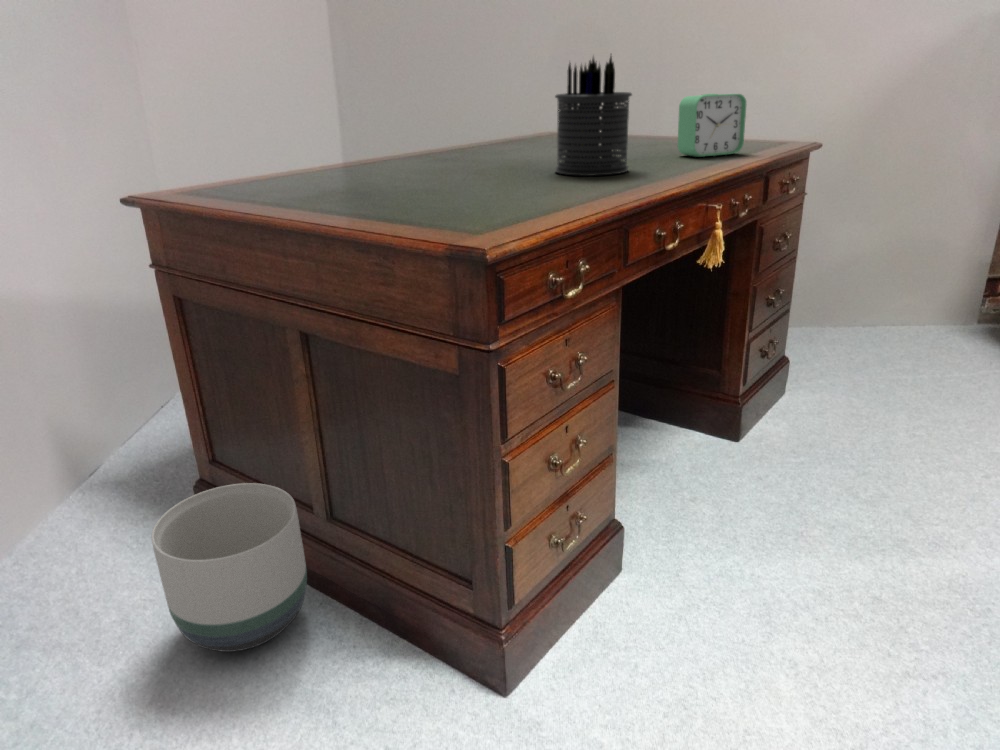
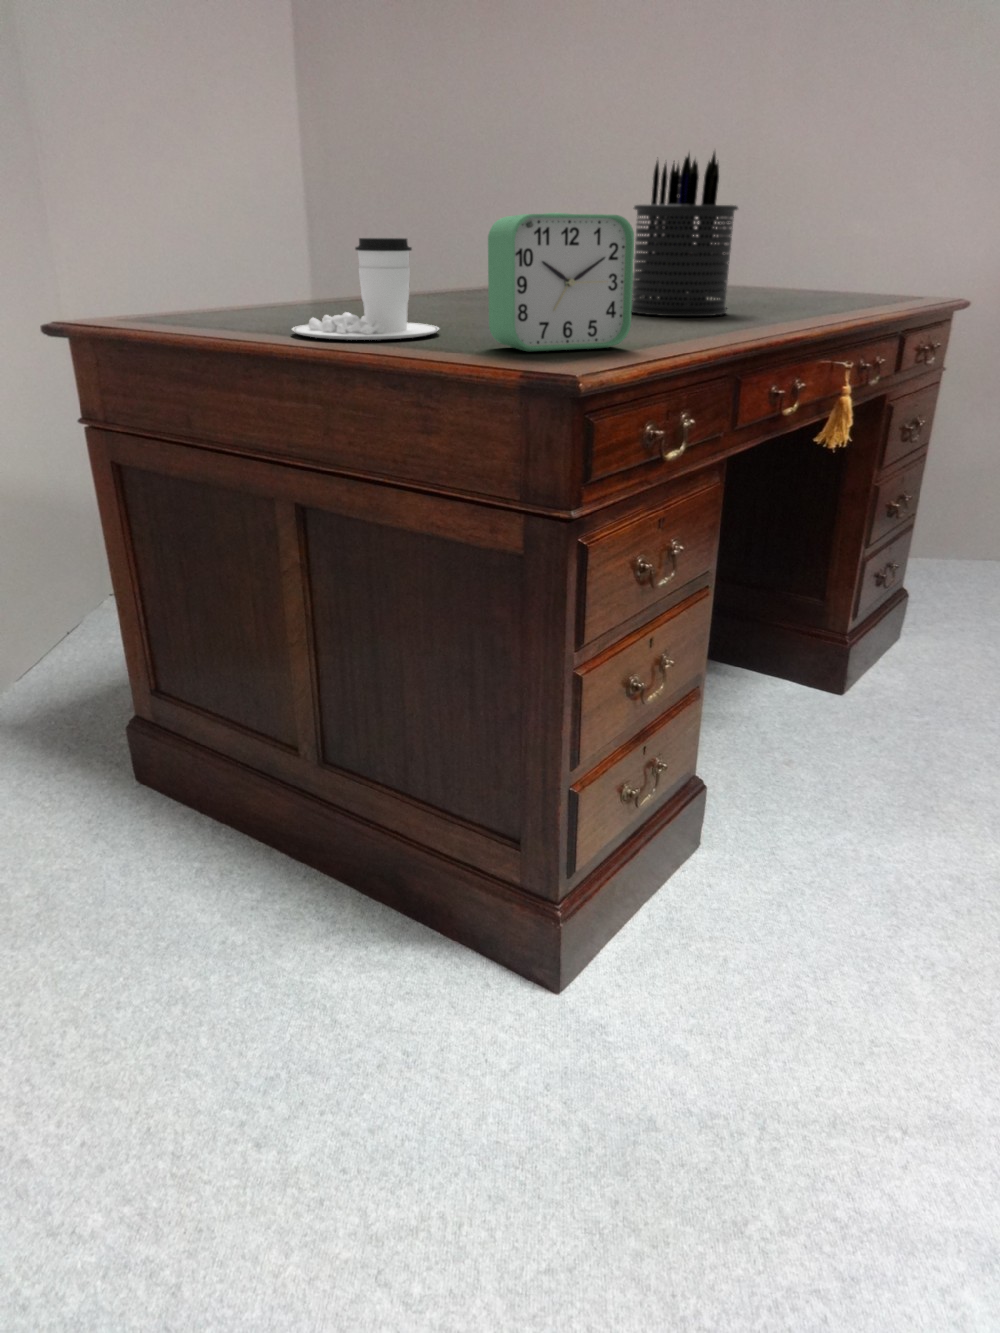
alarm clock: present [677,94,746,157] -> present [488,213,634,351]
coffee cup: none [291,135,402,214] -> present [292,238,439,340]
planter: present [152,483,307,652] -> none [89,712,288,930]

